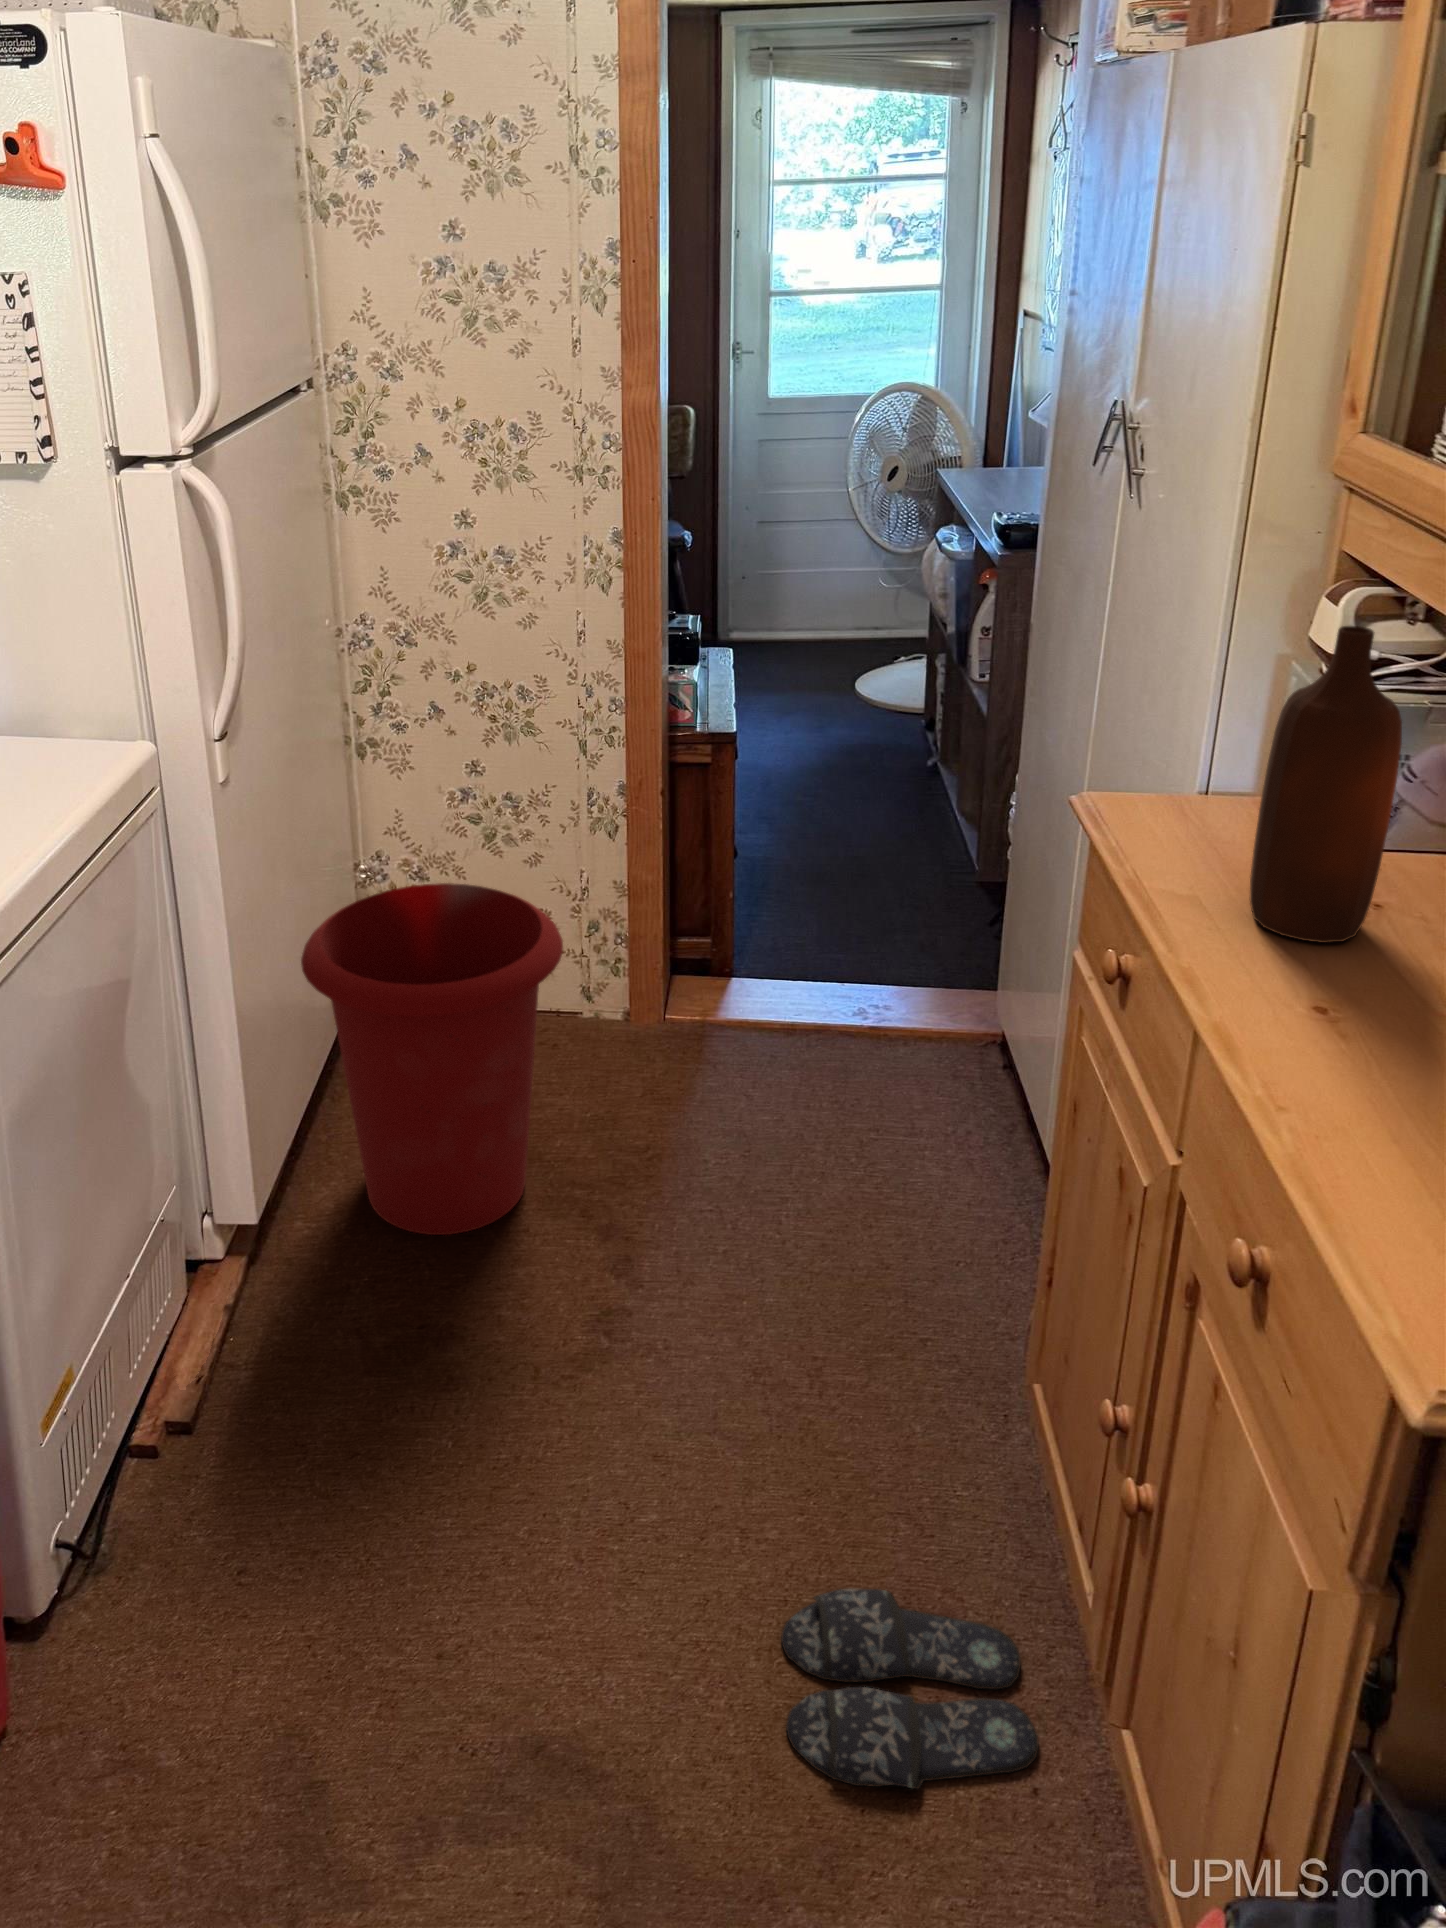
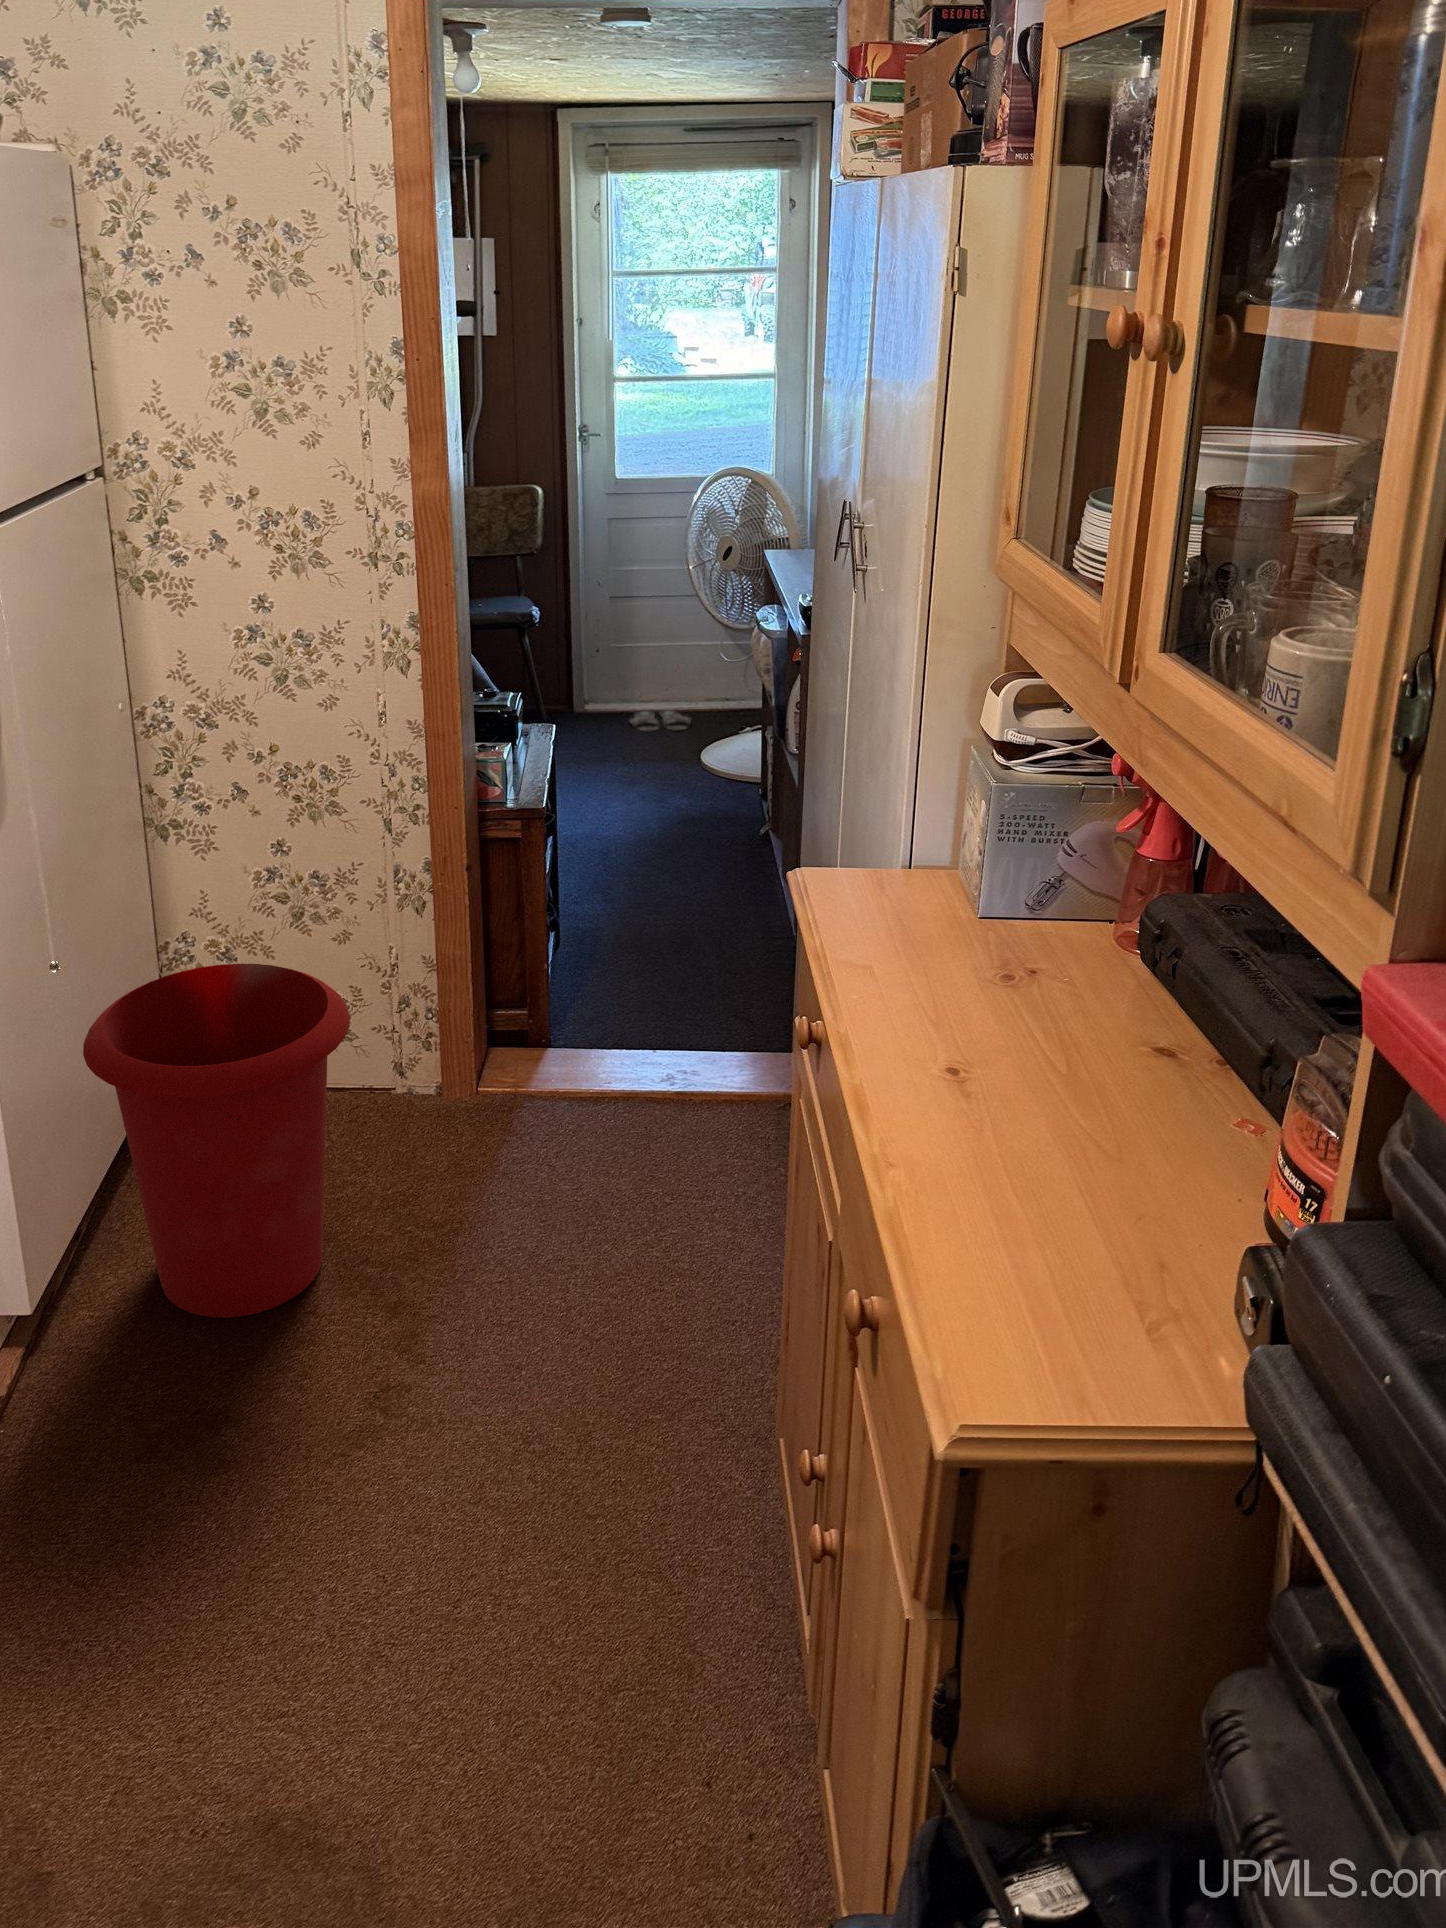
bottle: present [1250,626,1402,943] -> none [934,707,1051,1000]
slippers: present [781,1589,1039,1789] -> present [630,710,691,732]

